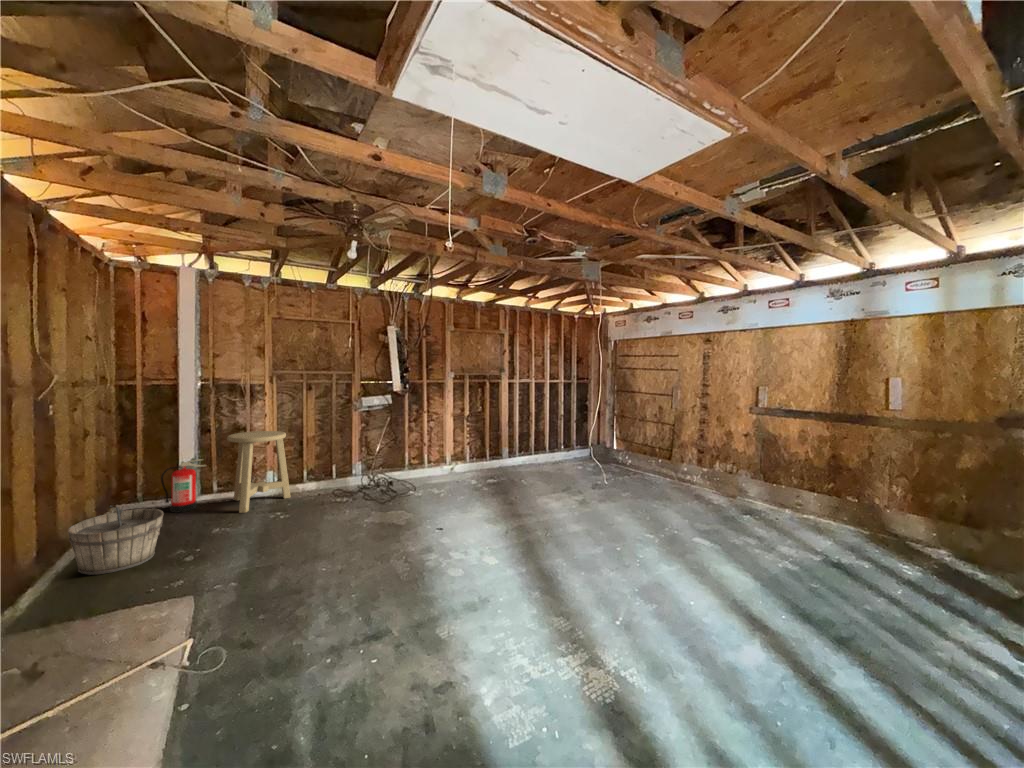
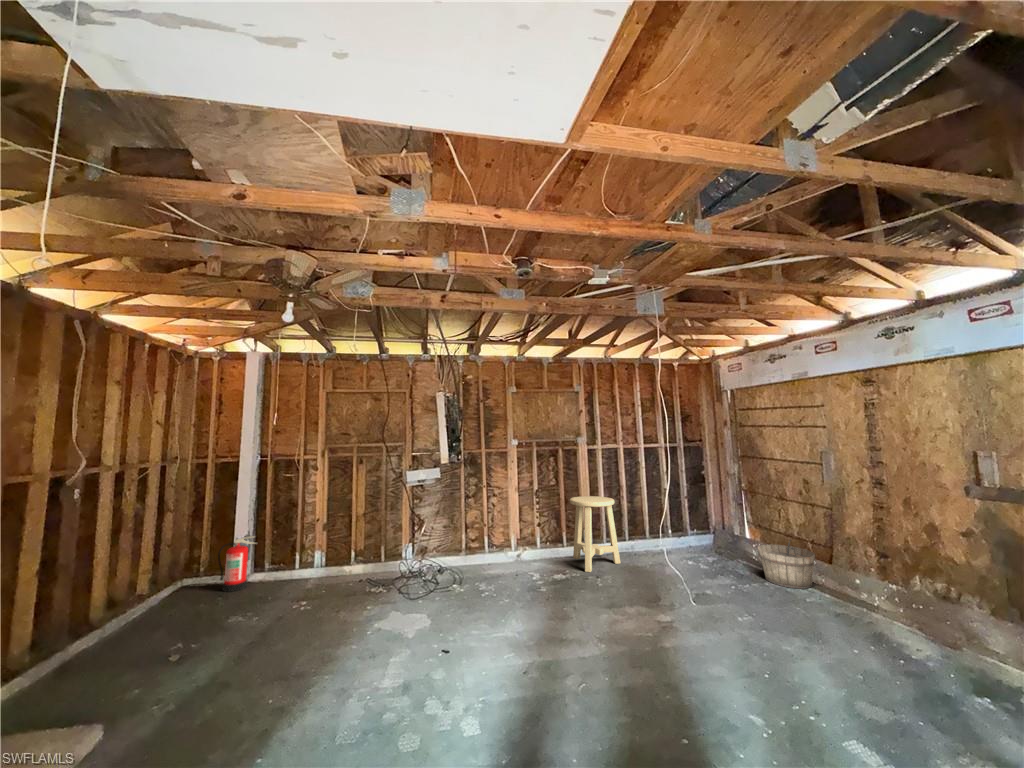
stool: present [227,431,290,513] -> present [570,496,620,572]
wooden bucket: present [68,505,163,575] -> present [758,540,816,589]

